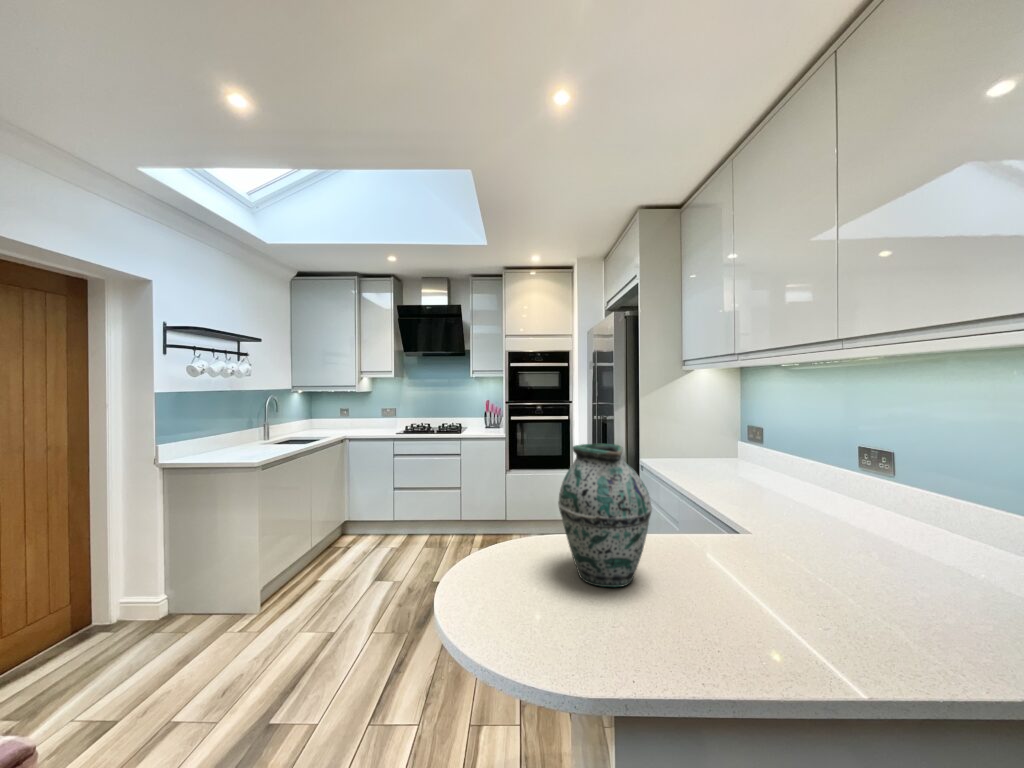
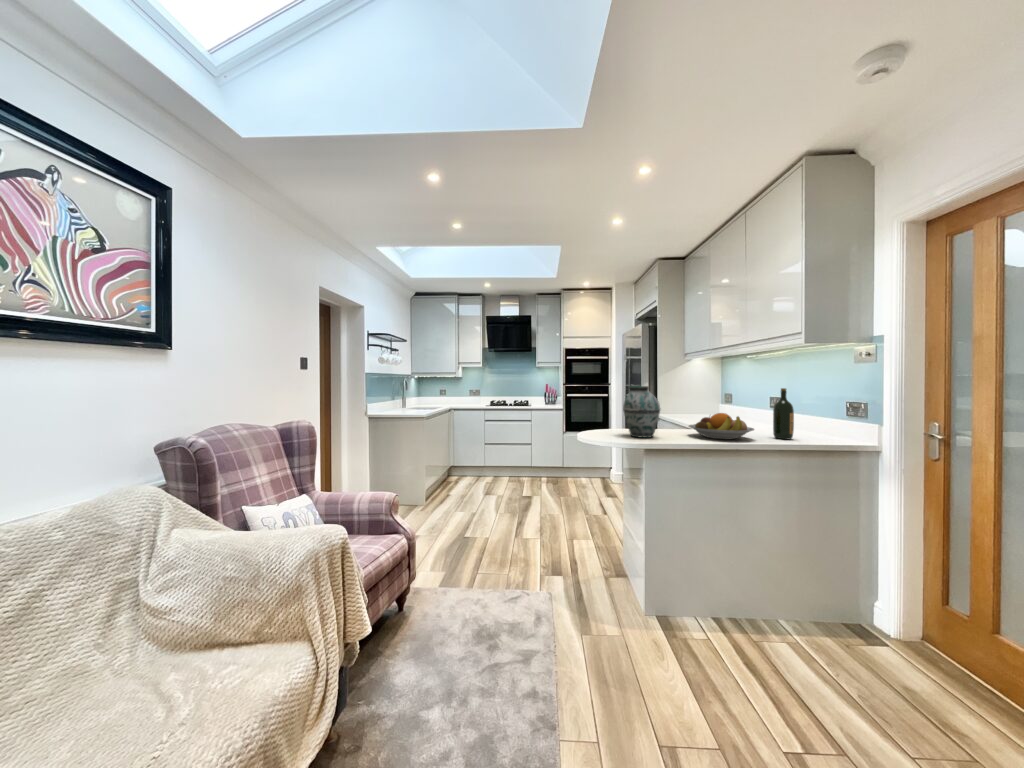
wine bottle: none [913,447,973,576] -> present [773,388,794,439]
fruit bowl: none [716,505,893,586] -> present [689,413,754,439]

